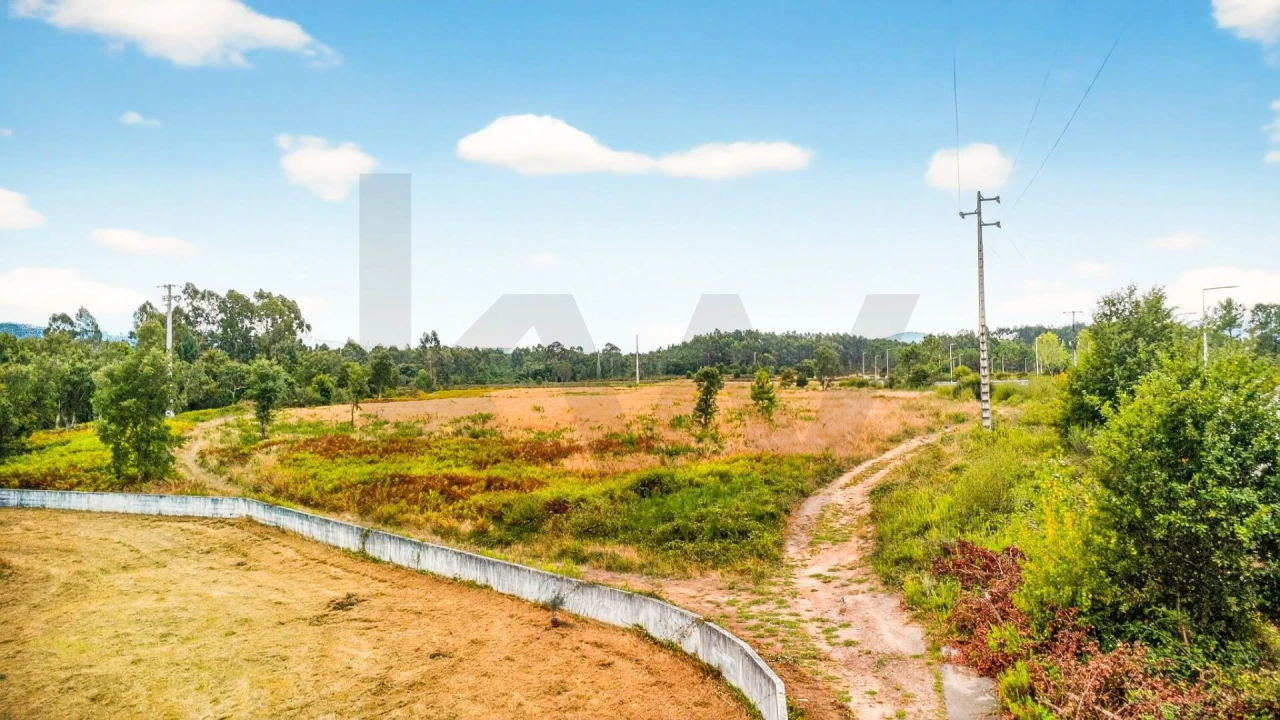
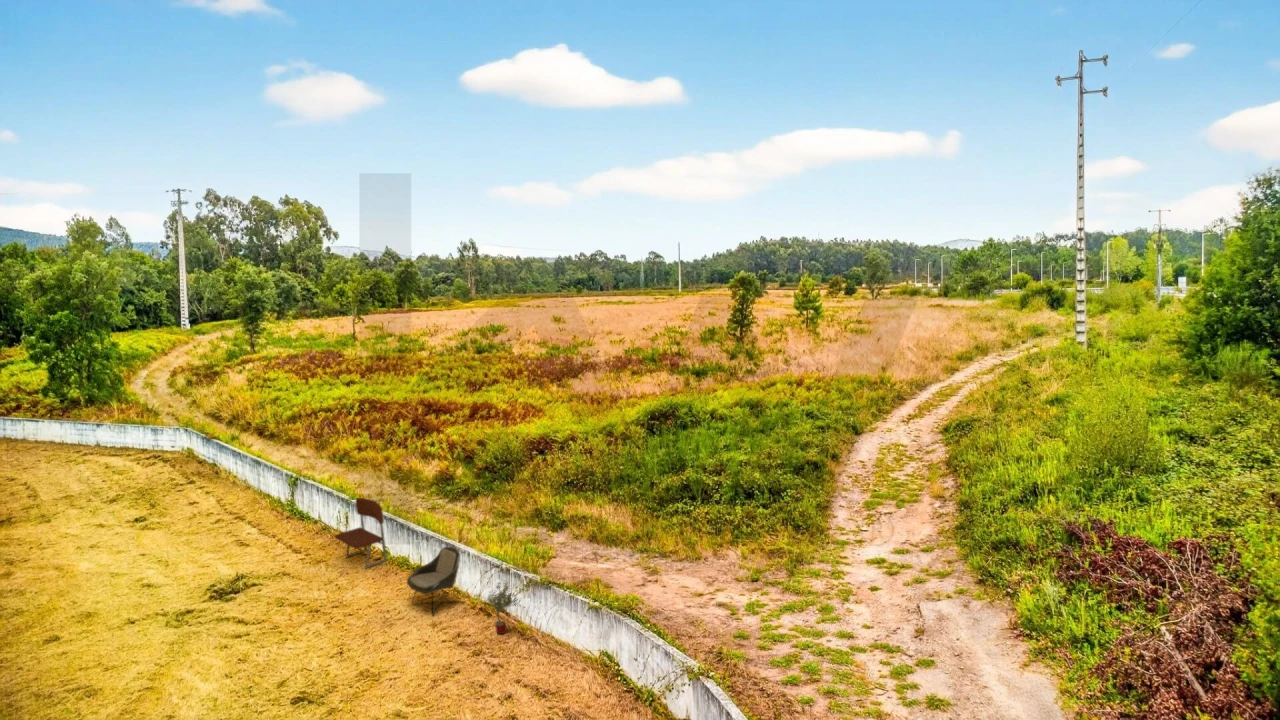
bench: none [412,540,453,593] -> present [335,498,387,568]
lounge chair: none [480,570,523,619] -> present [407,547,465,616]

